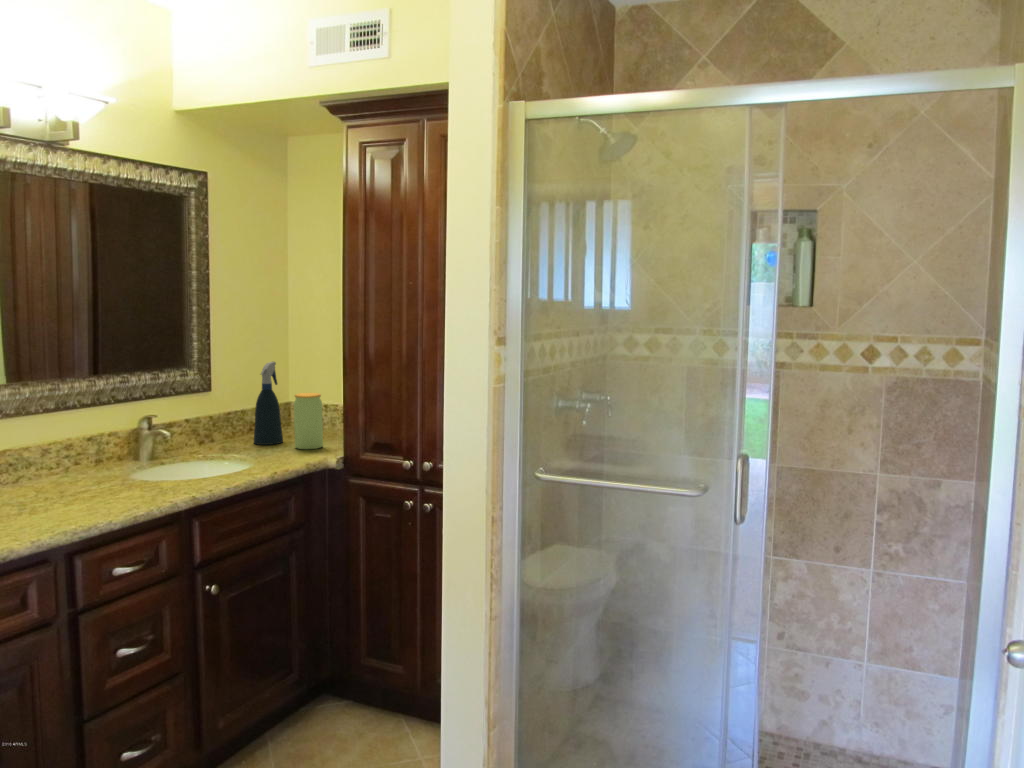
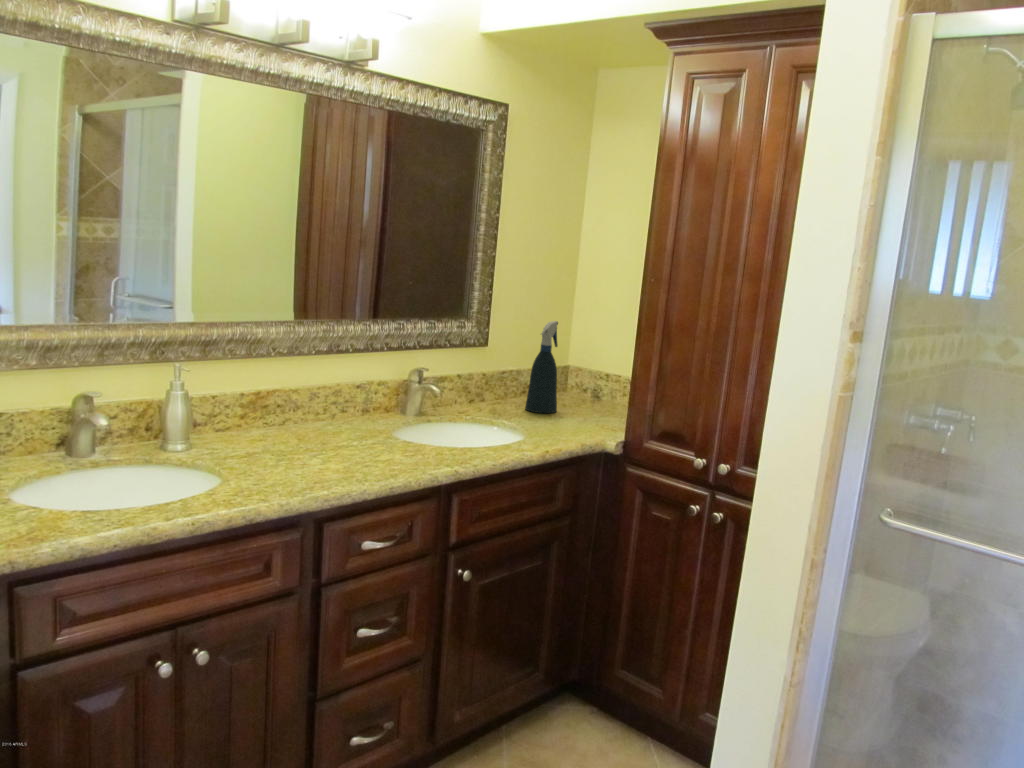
jar: present [294,393,323,449] -> none [569,361,605,426]

